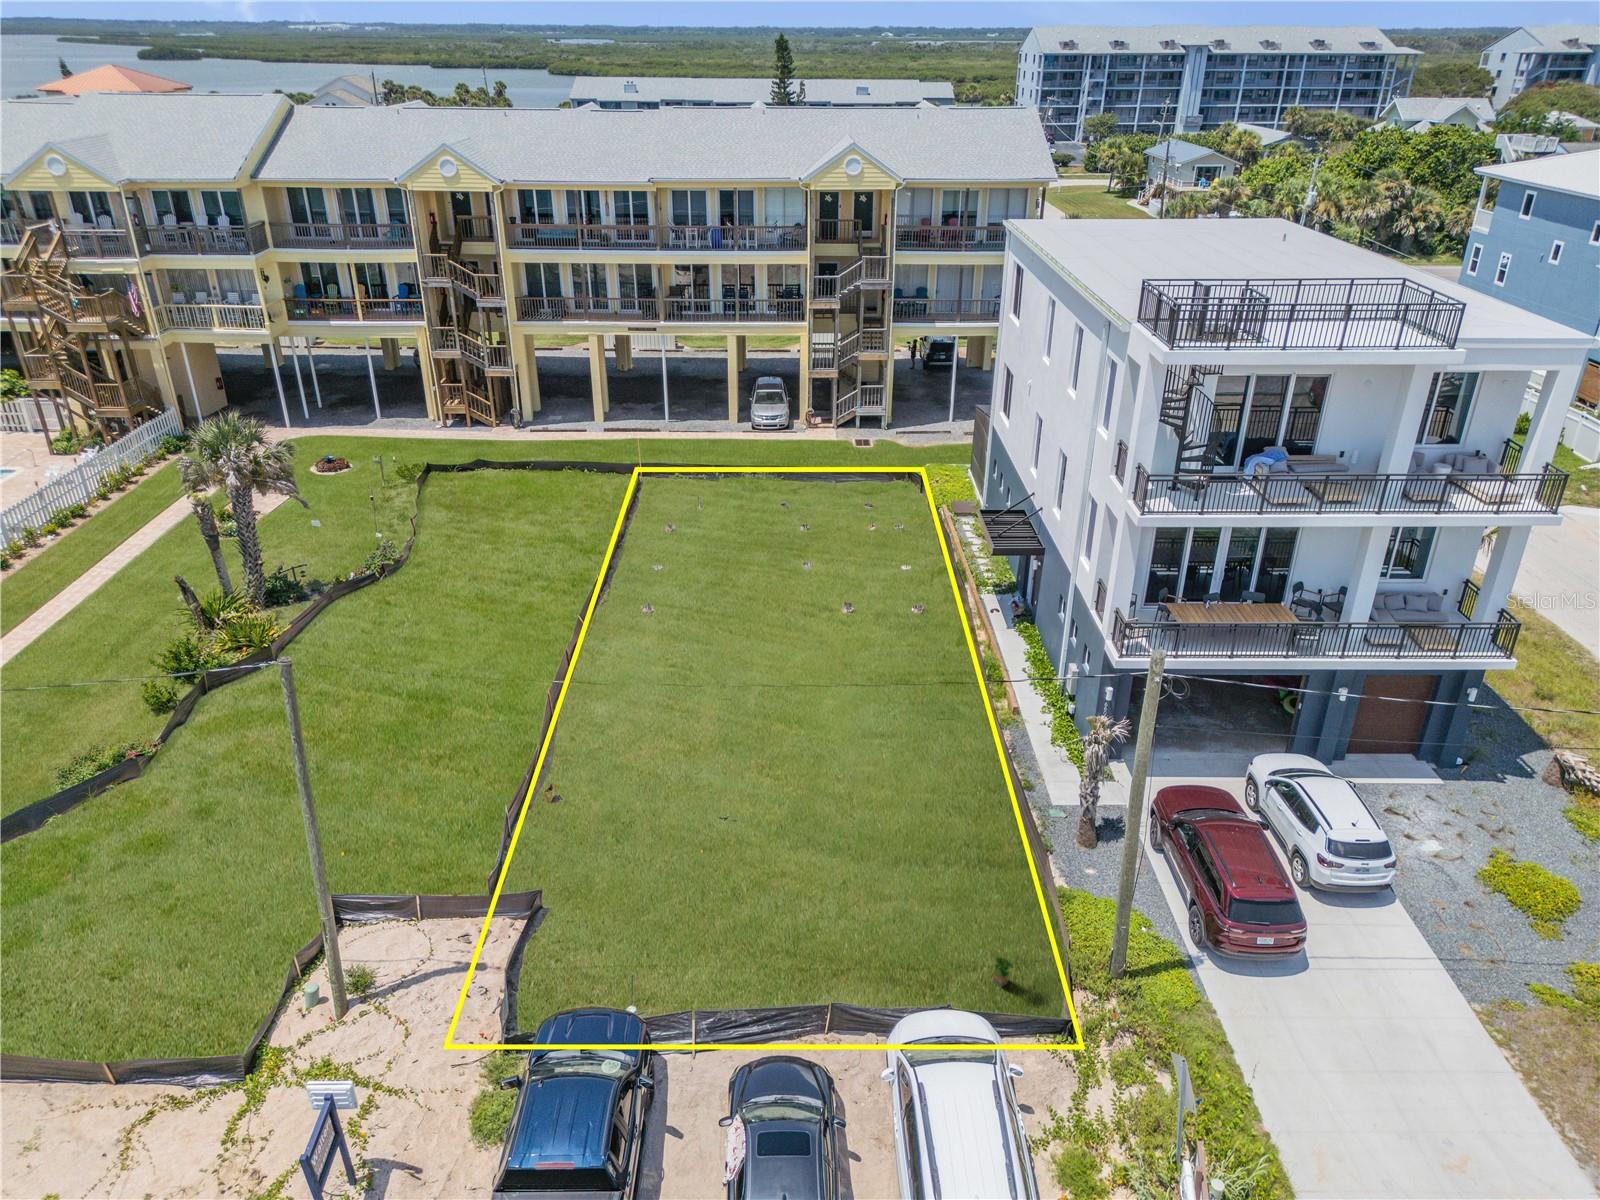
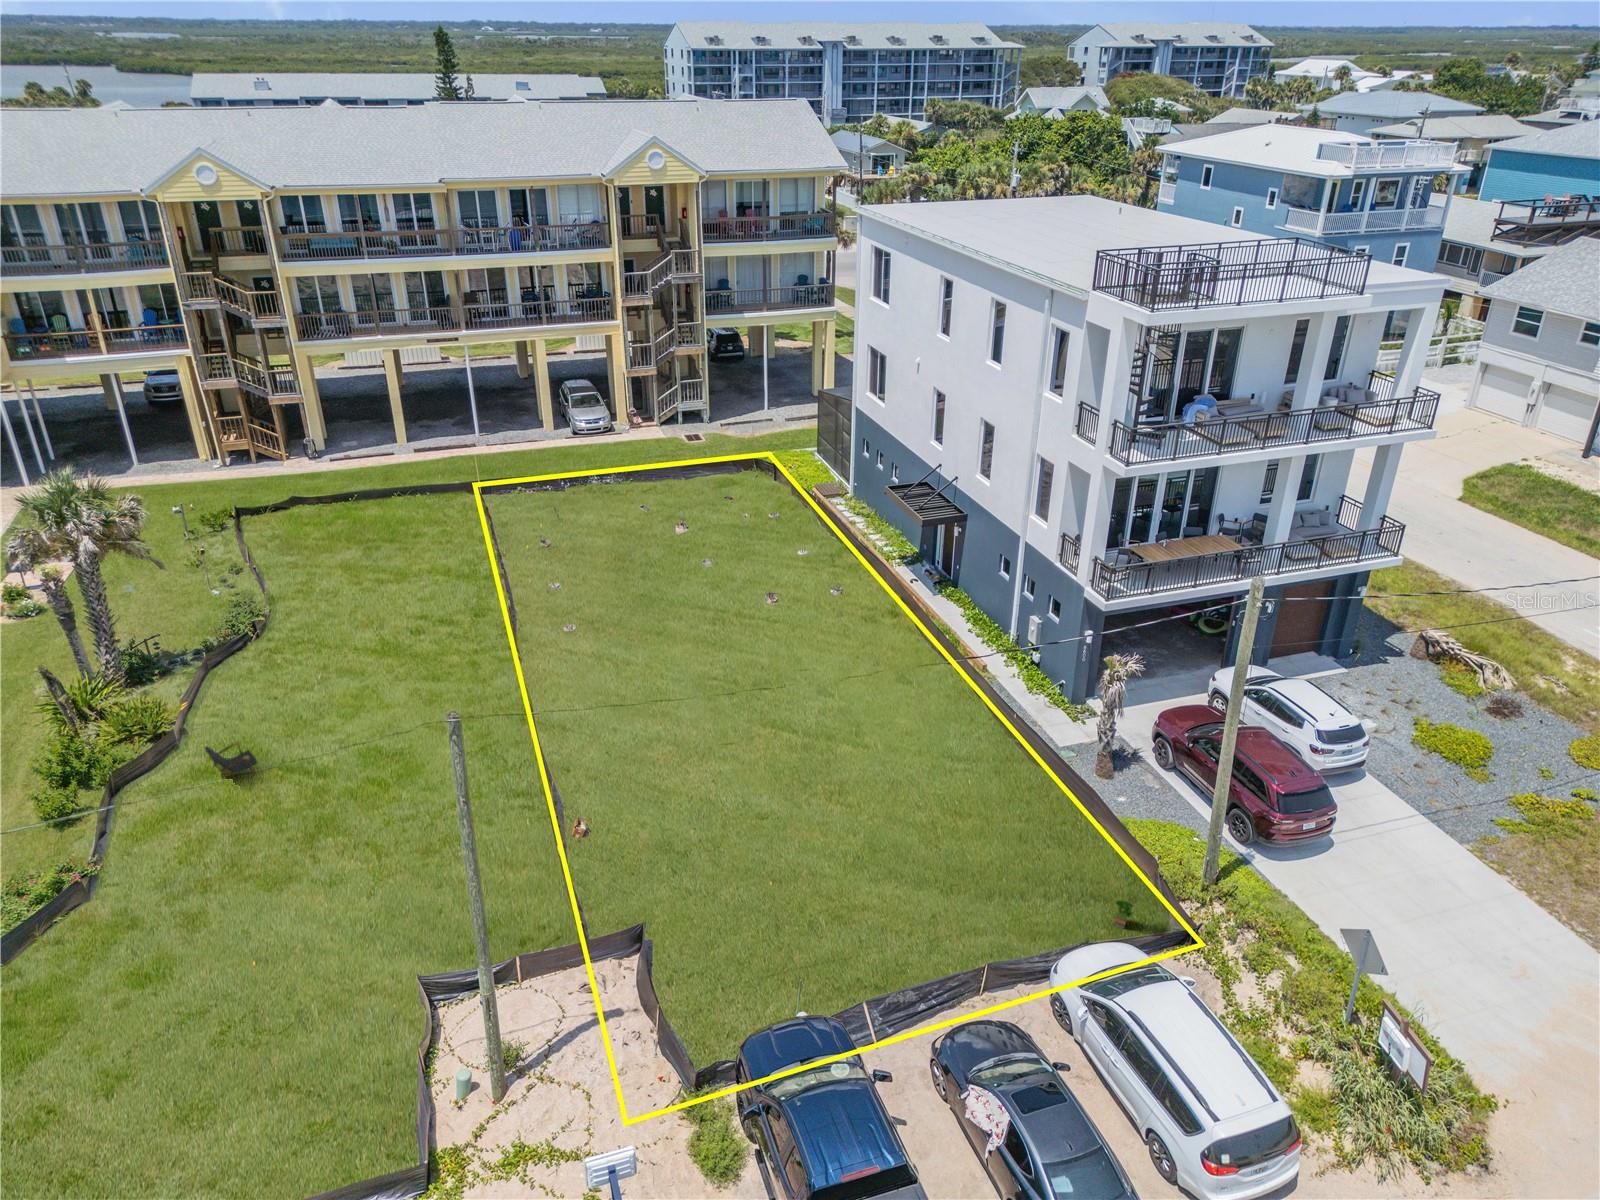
lounge chair: none [298,651,337,688] -> present [205,742,258,780]

